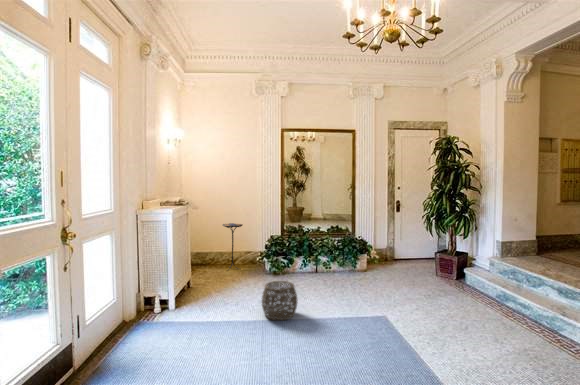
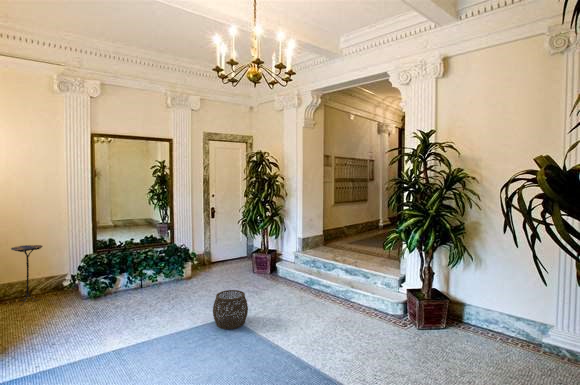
woven basket: present [262,281,298,320] -> present [213,290,248,329]

